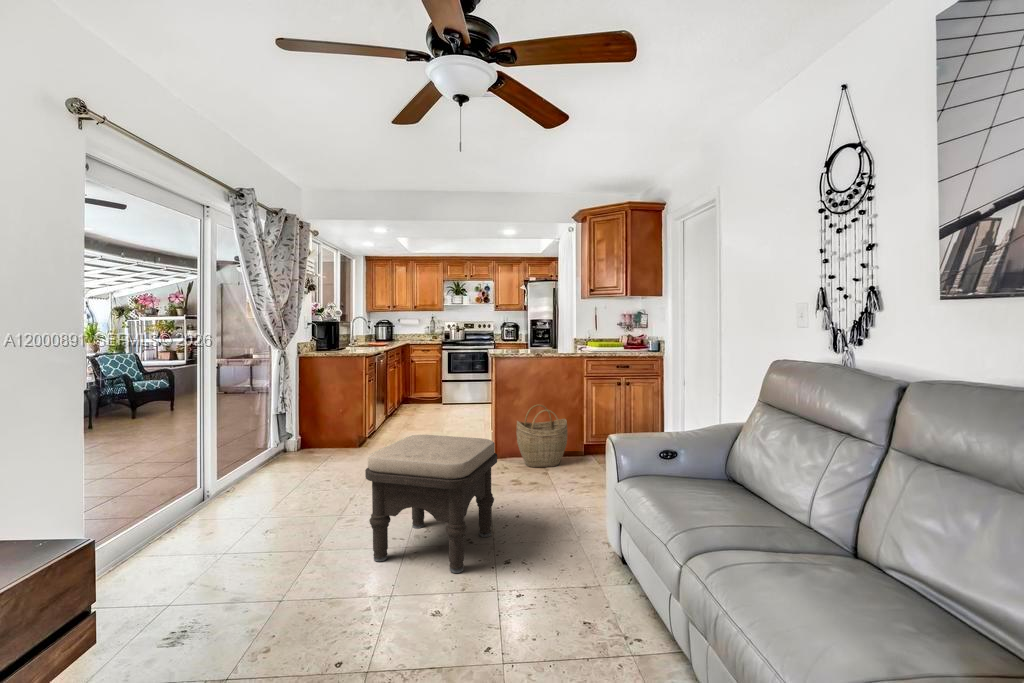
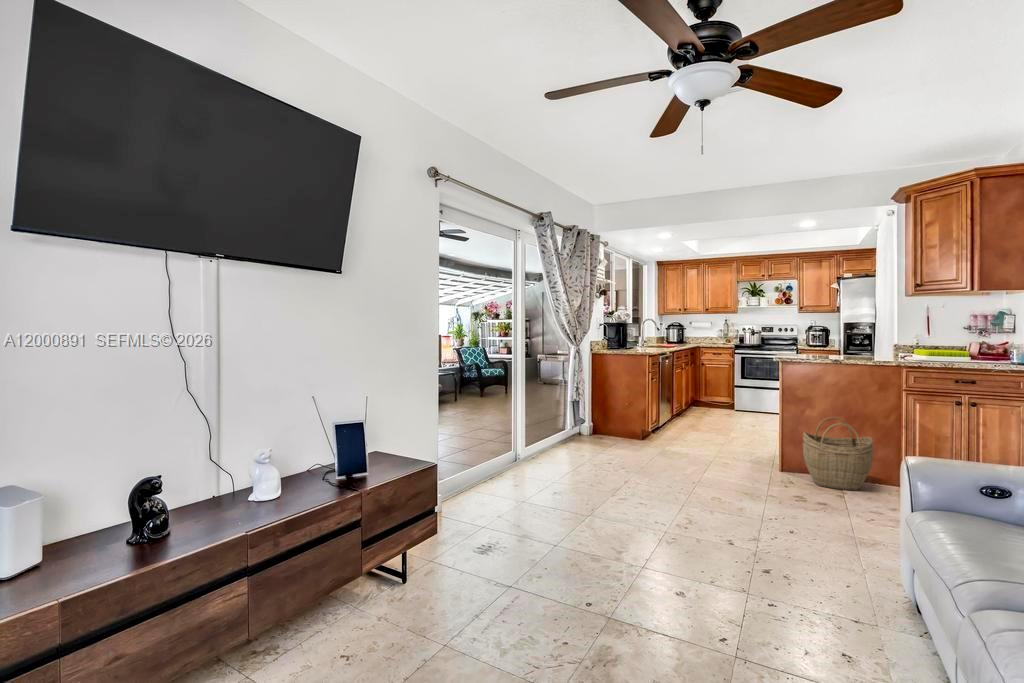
ottoman: present [365,435,497,573] -> none [621,429,758,567]

